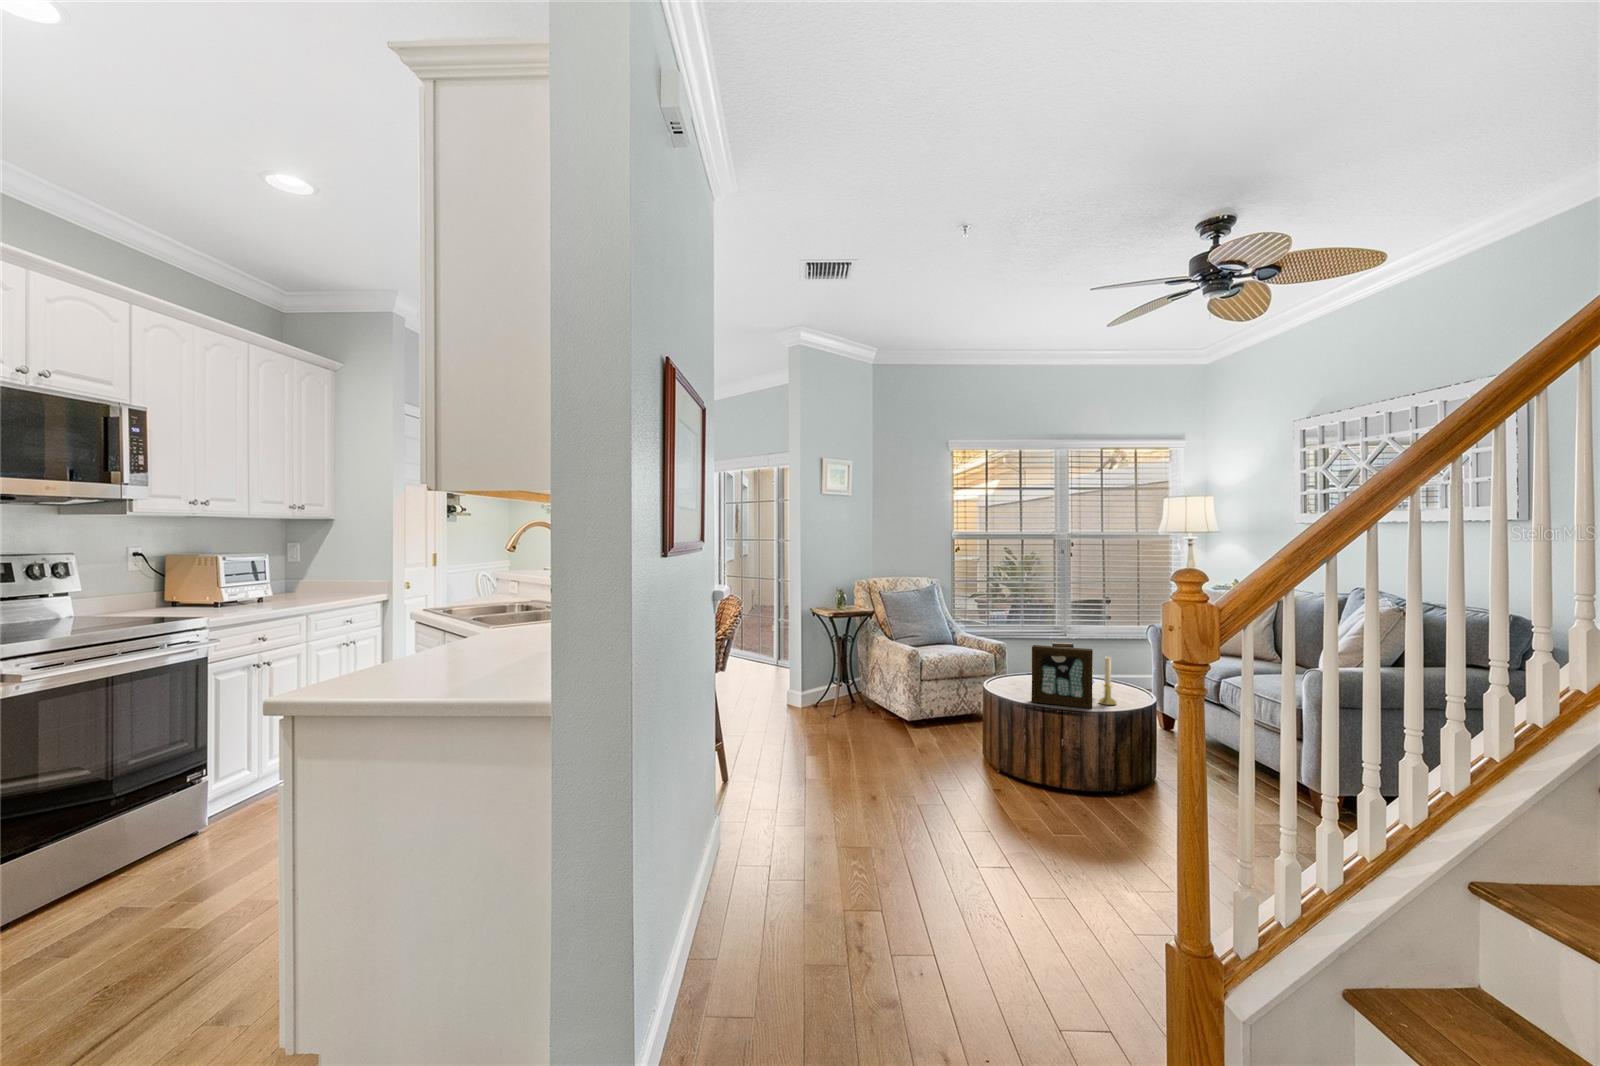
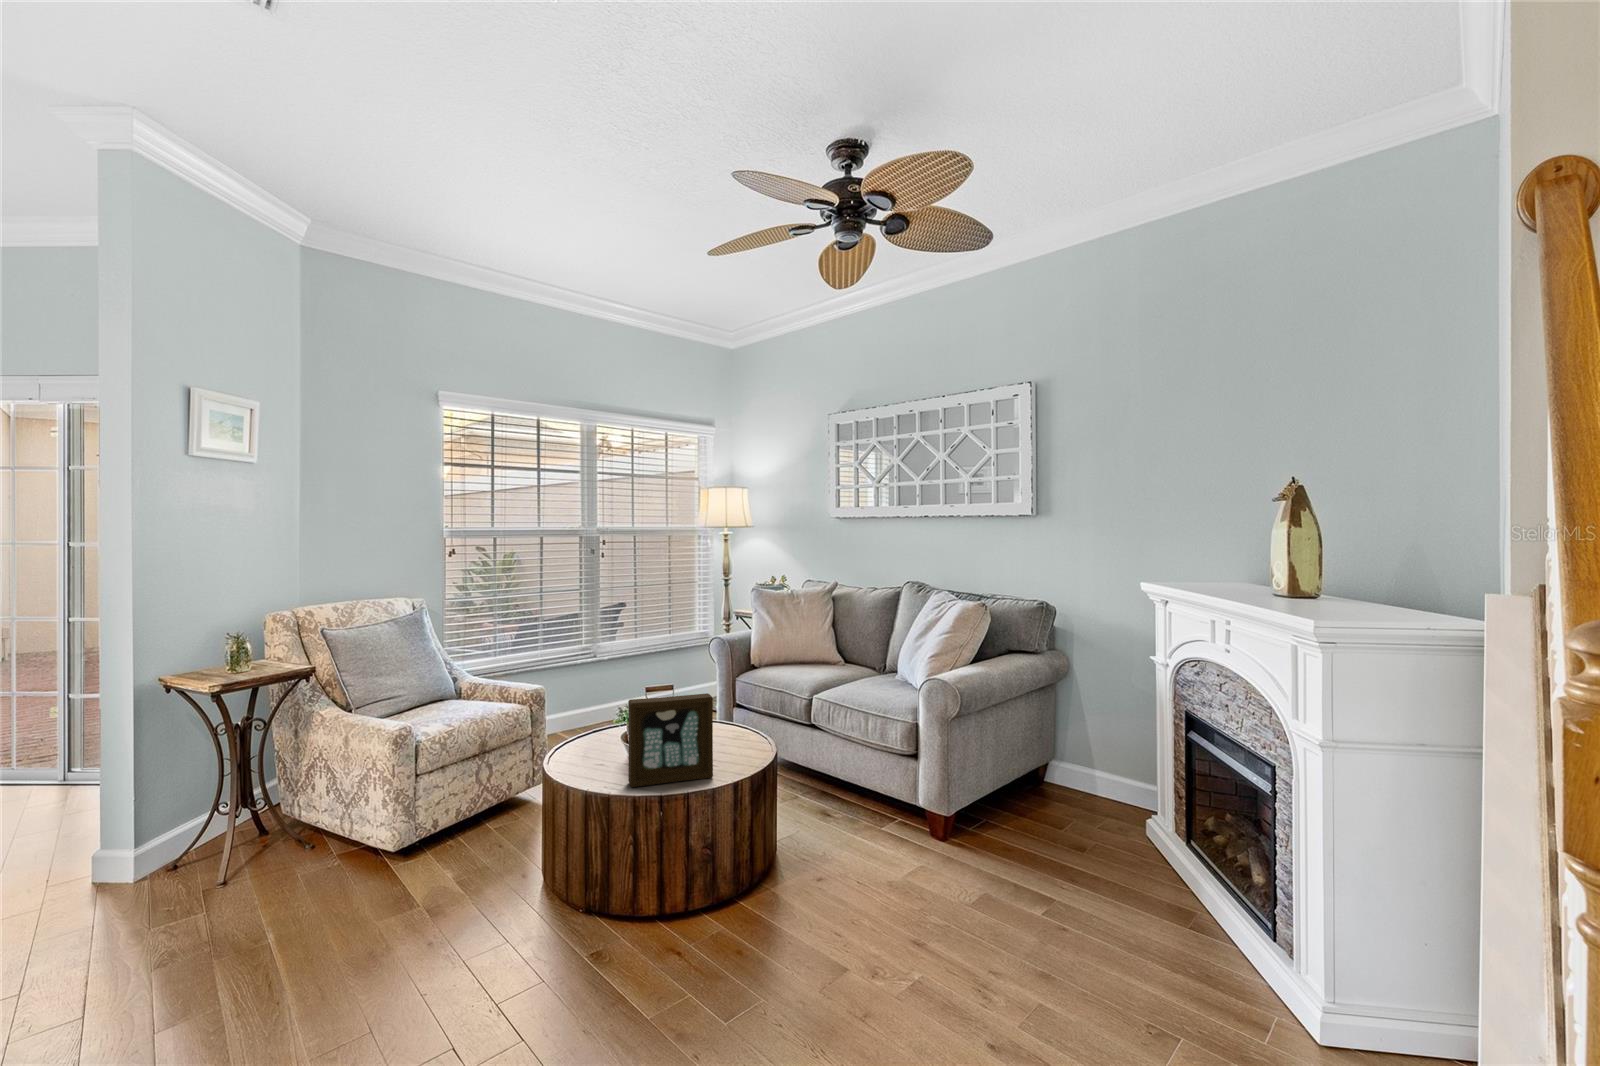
candle holder: present [1099,657,1117,705] -> none [711,698,734,766]

